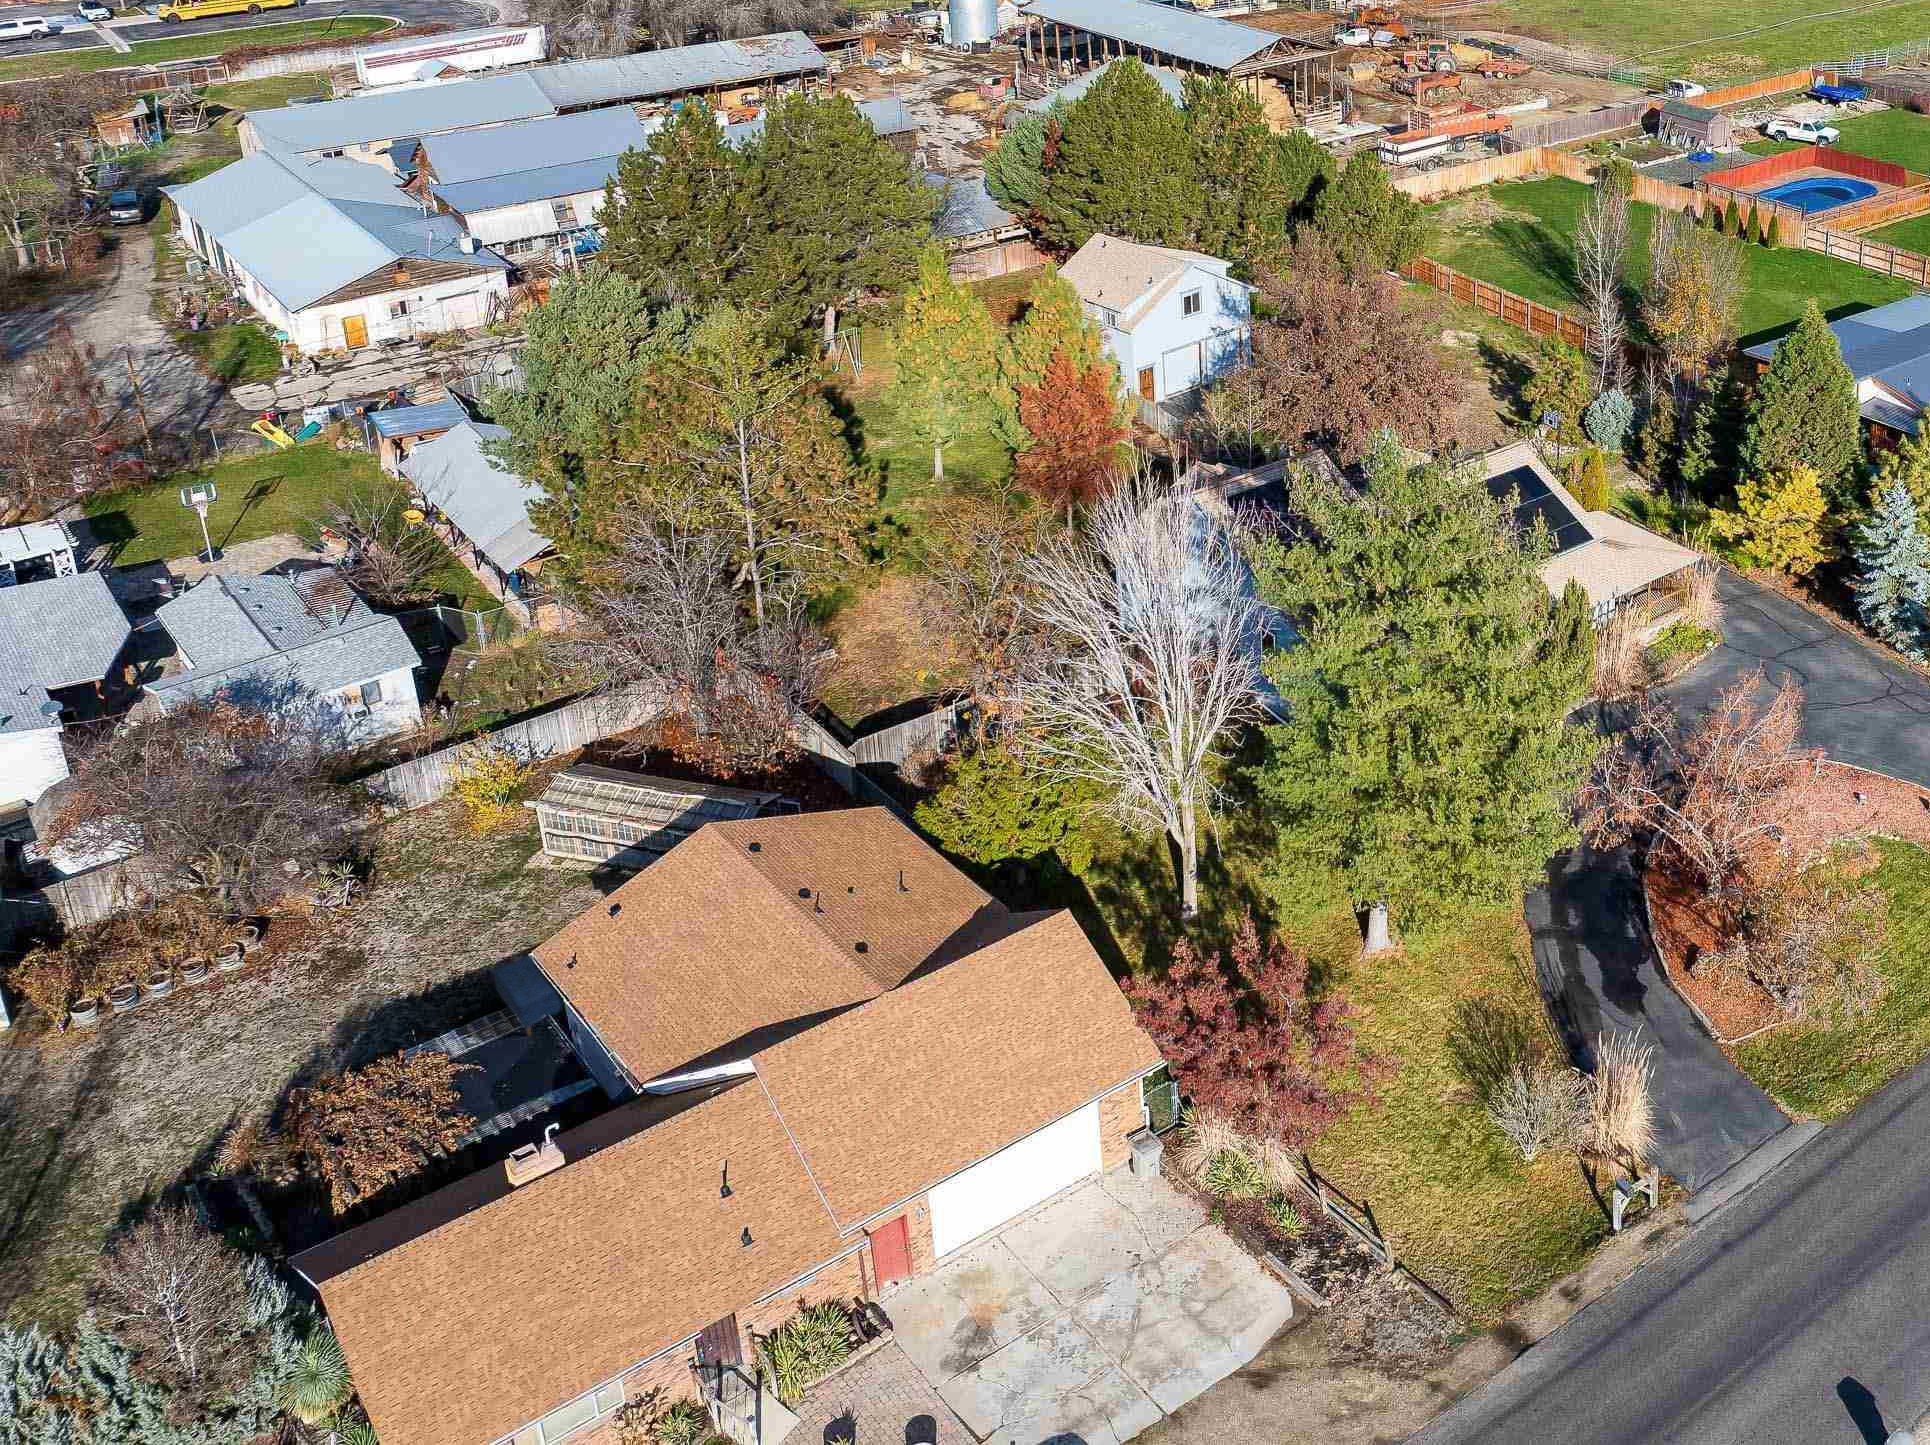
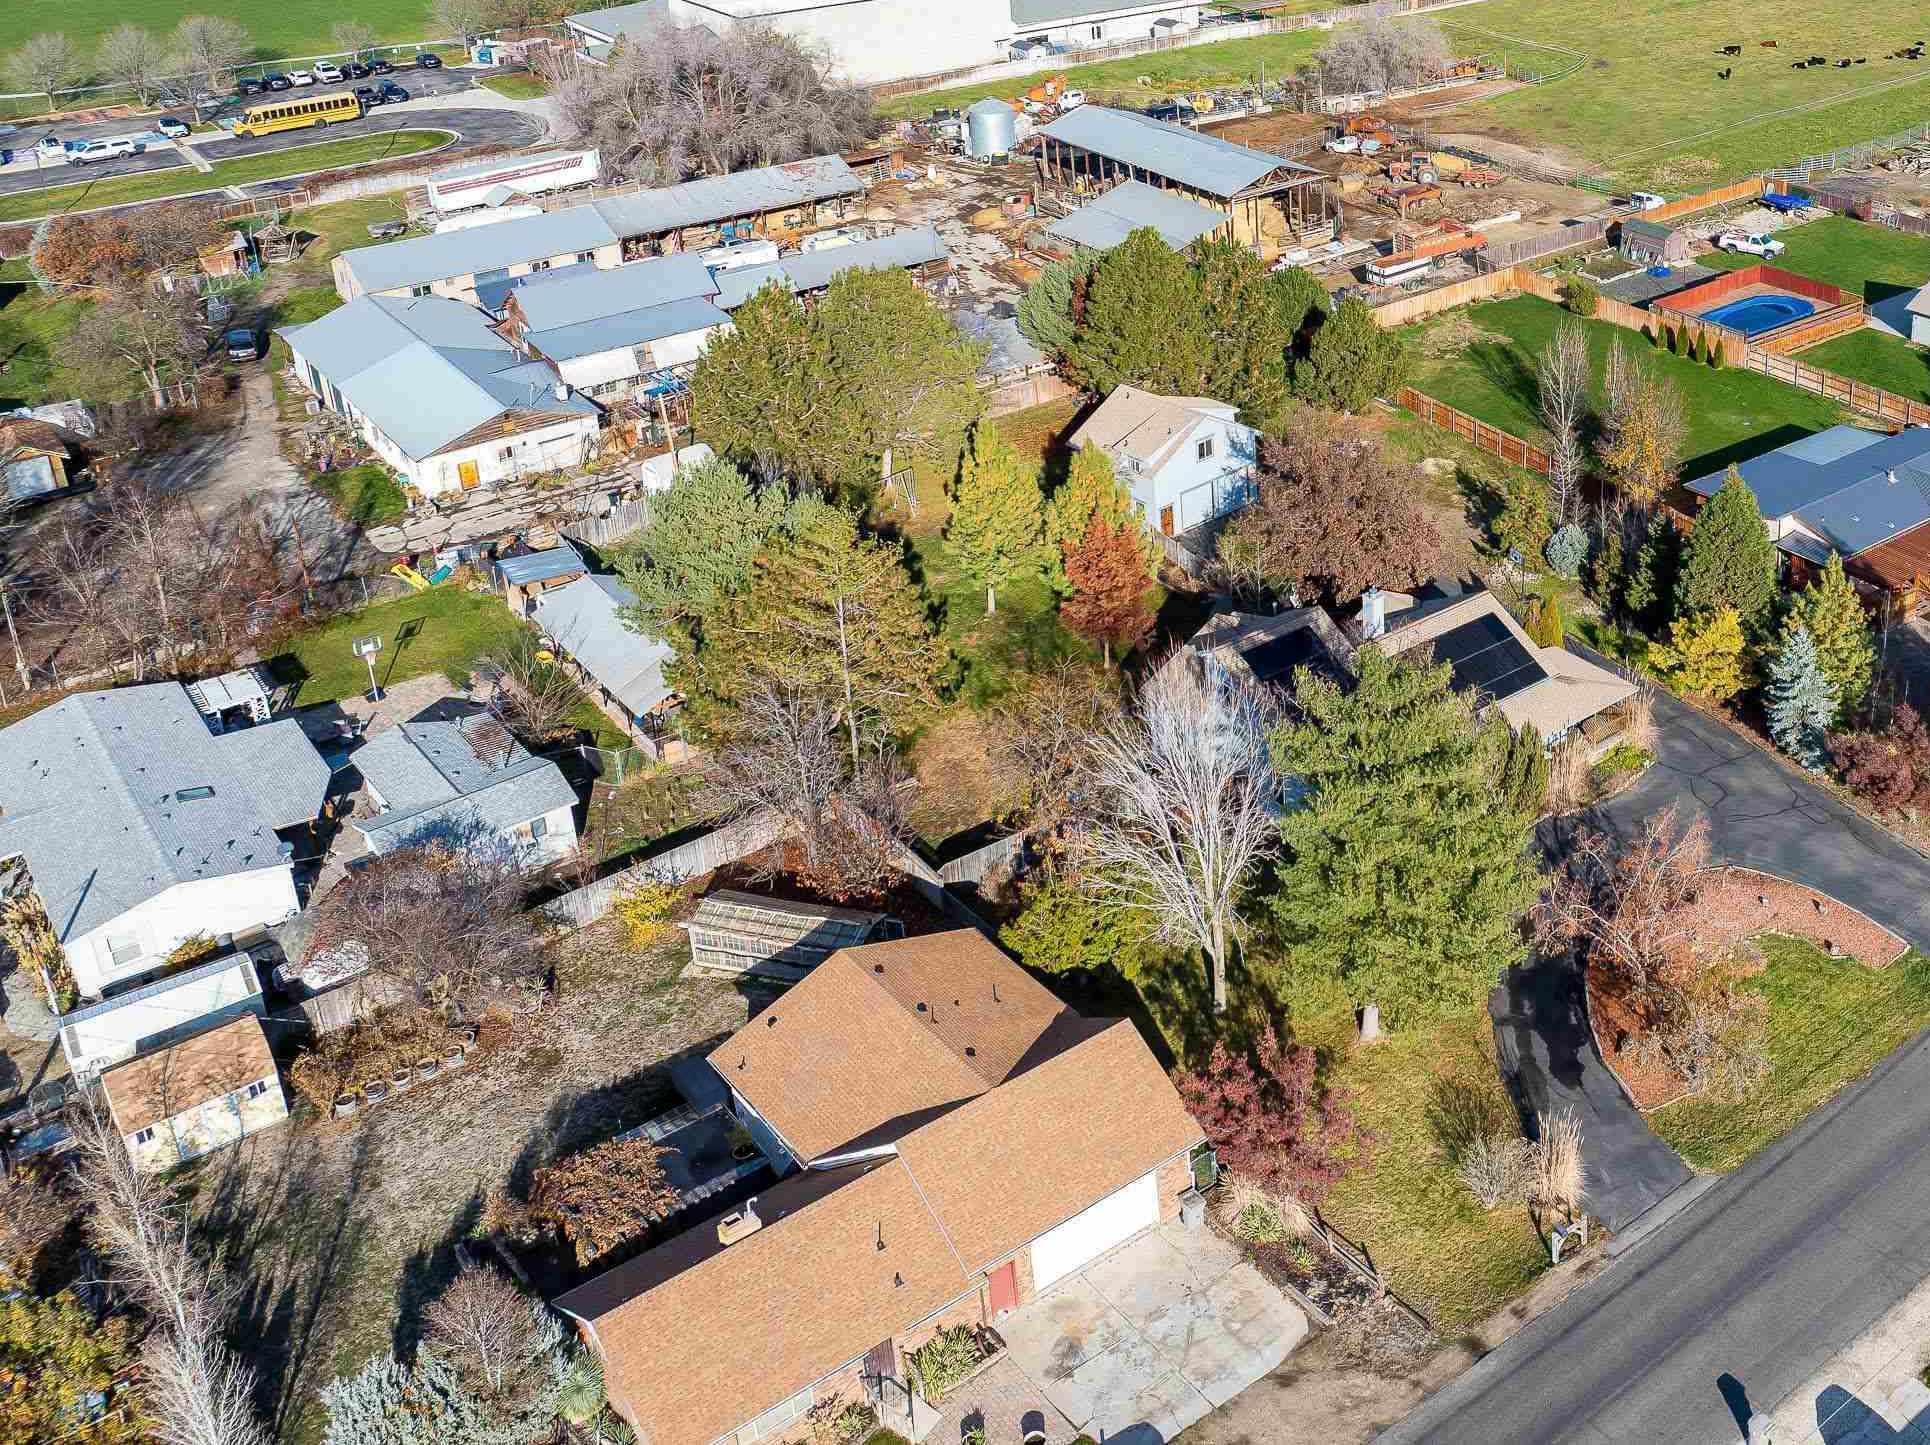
potted tree: none [549,1033,591,1084] -> present [725,1120,753,1159]

